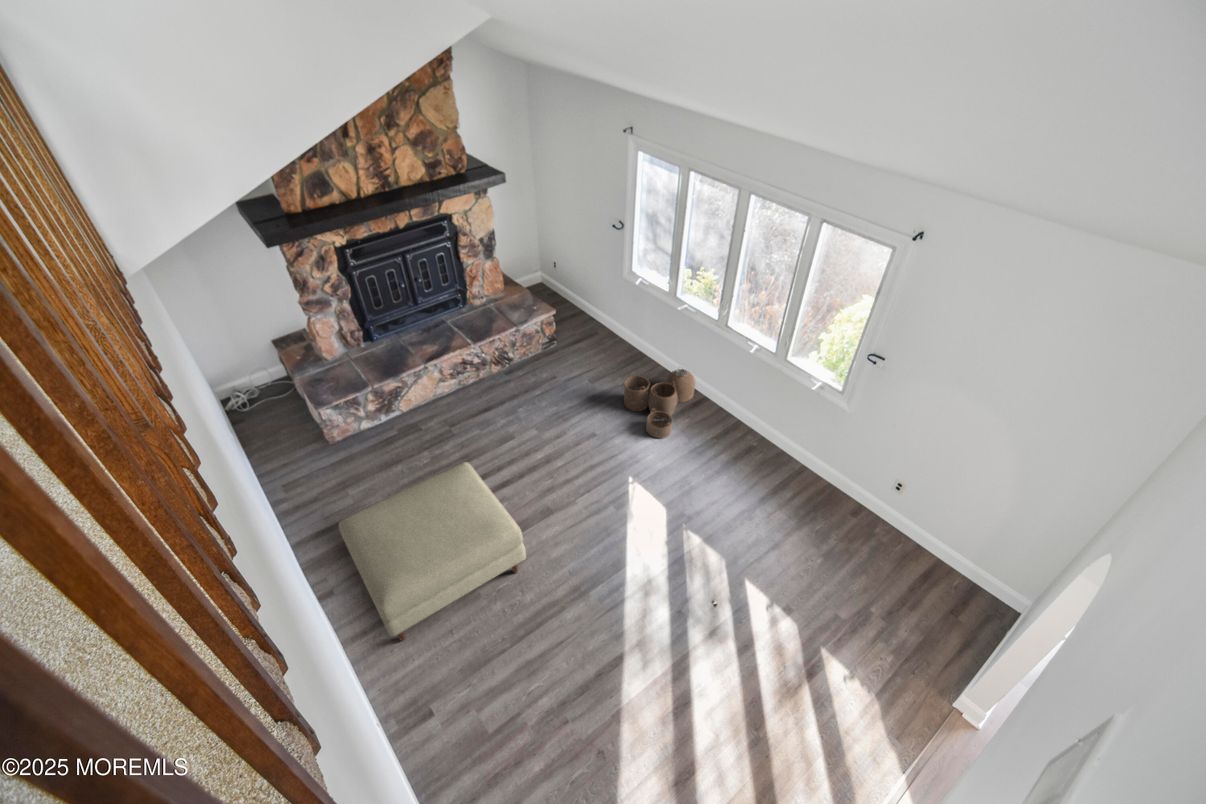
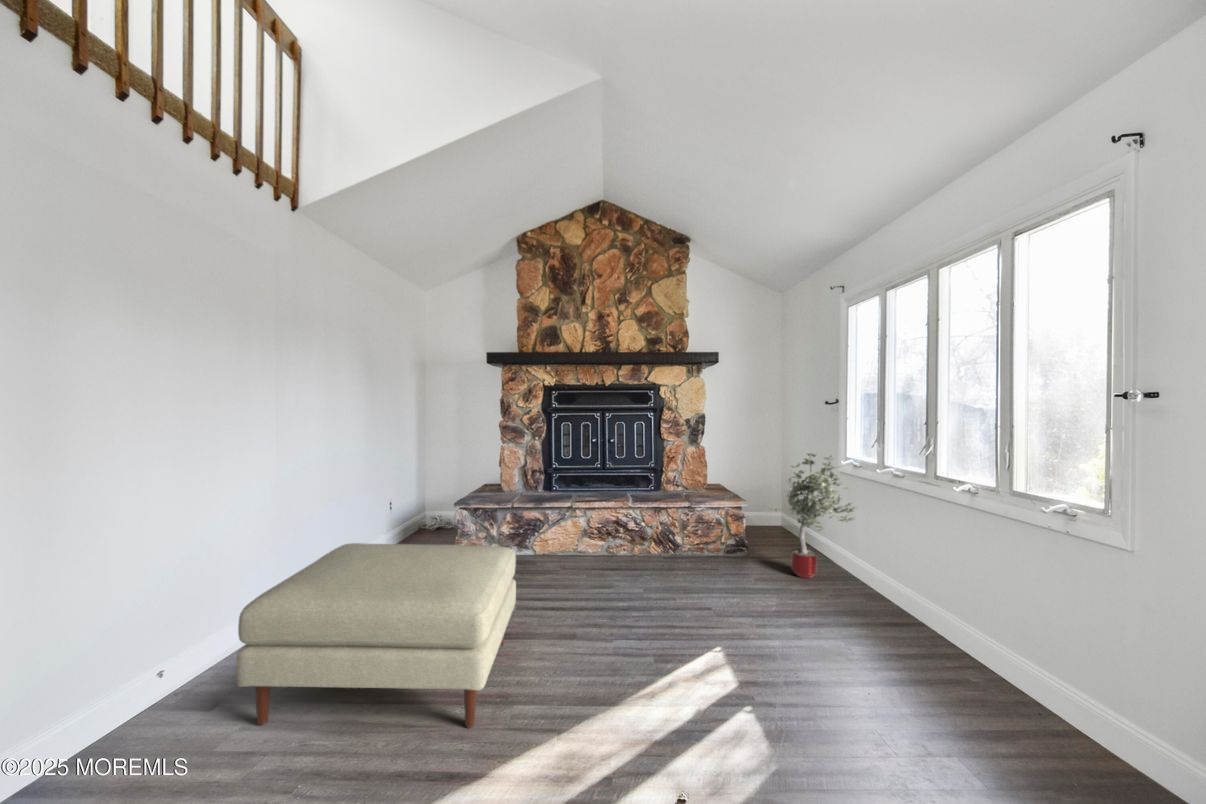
potted tree: none [585,276,641,358] -> present [788,453,856,578]
woven basket: present [624,369,695,438] -> none [799,570,936,675]

